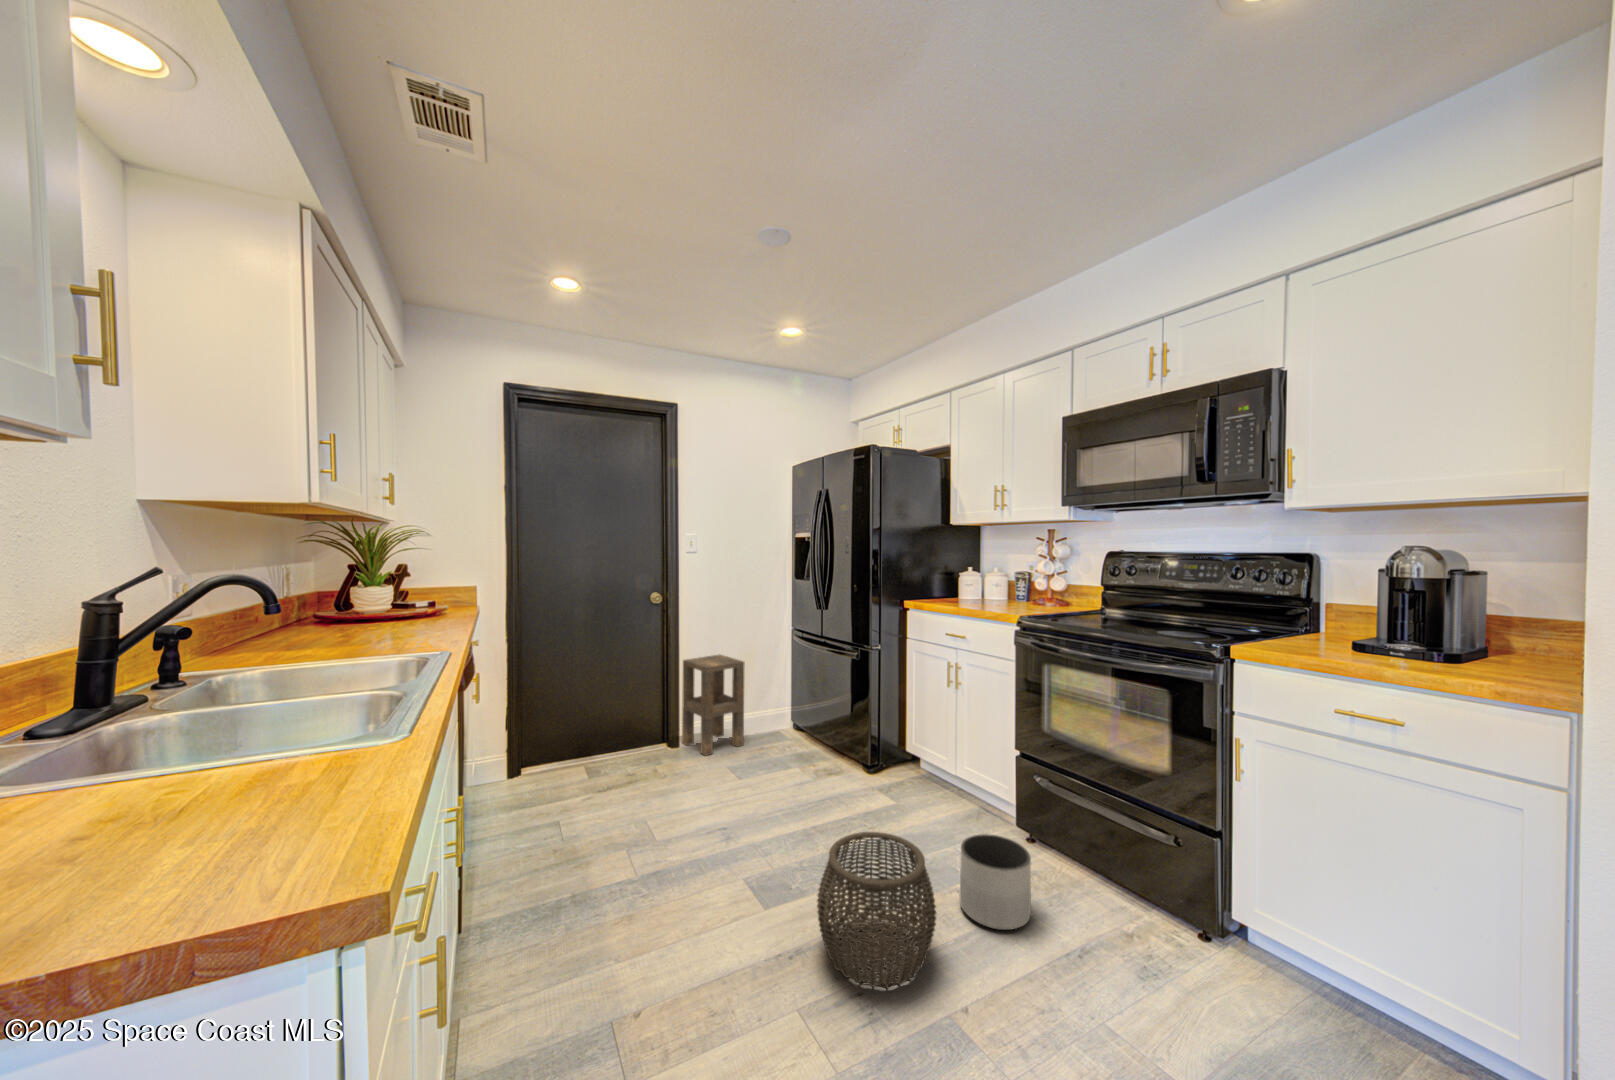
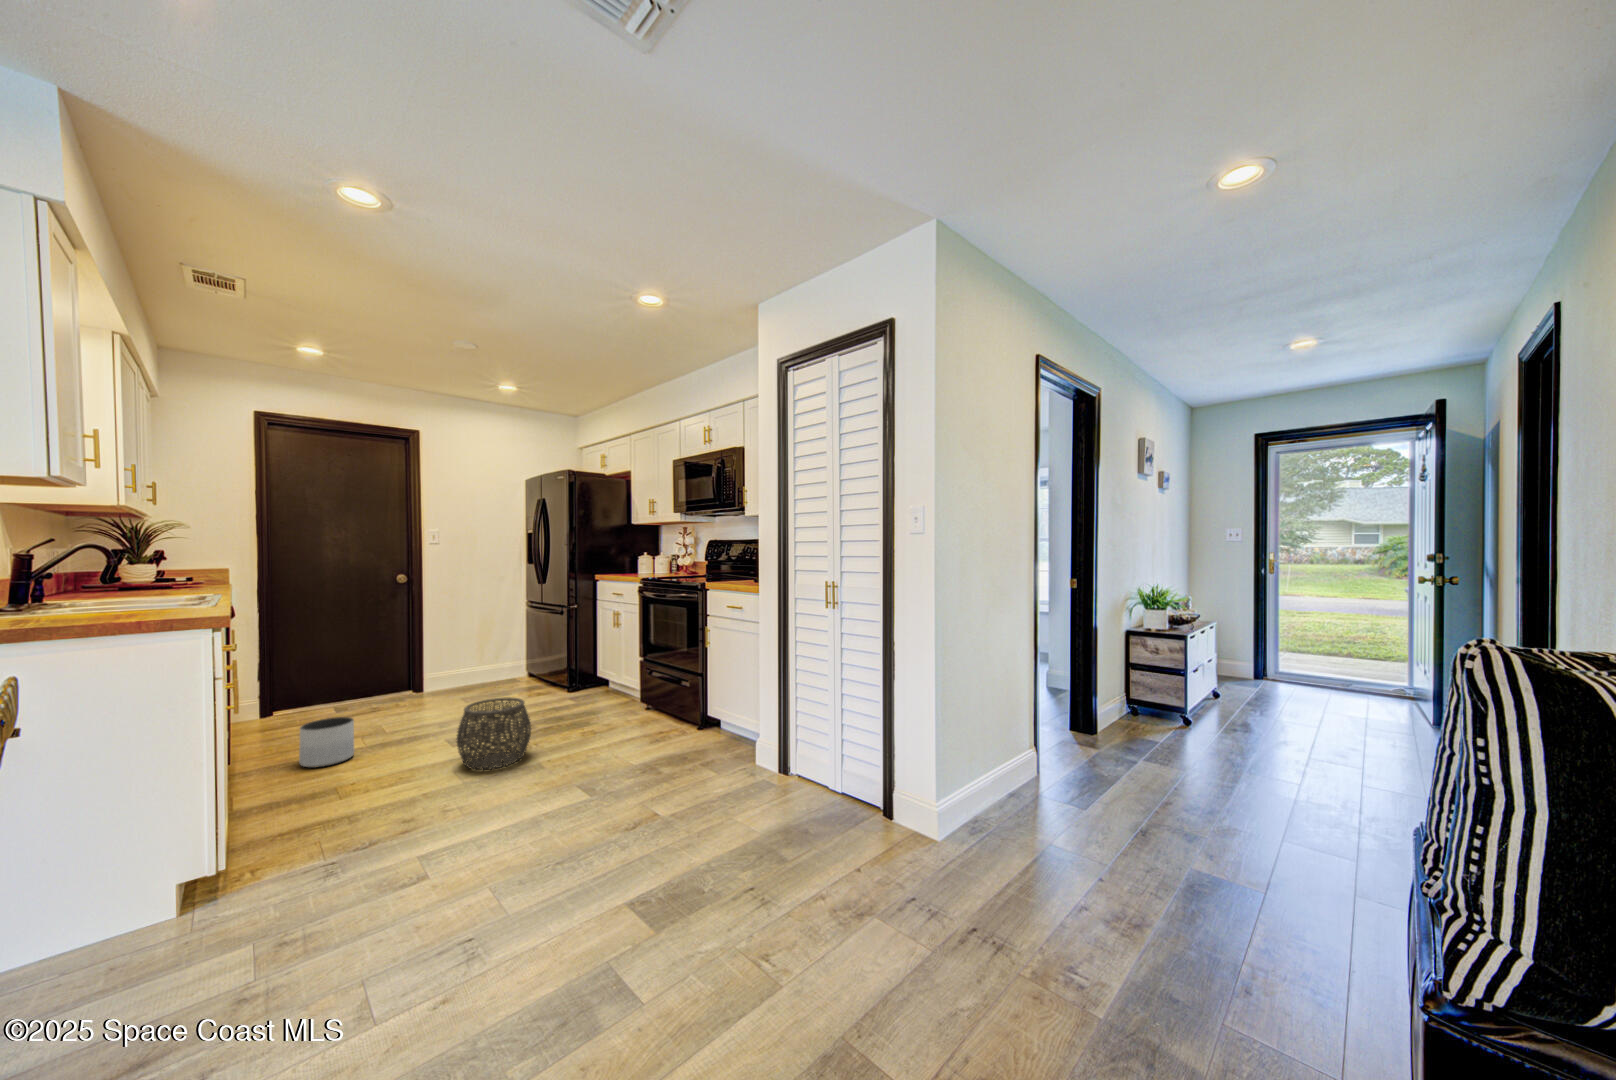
side table: present [682,655,745,756] -> none [426,622,477,695]
planter: present [960,834,1031,930] -> present [299,717,354,768]

